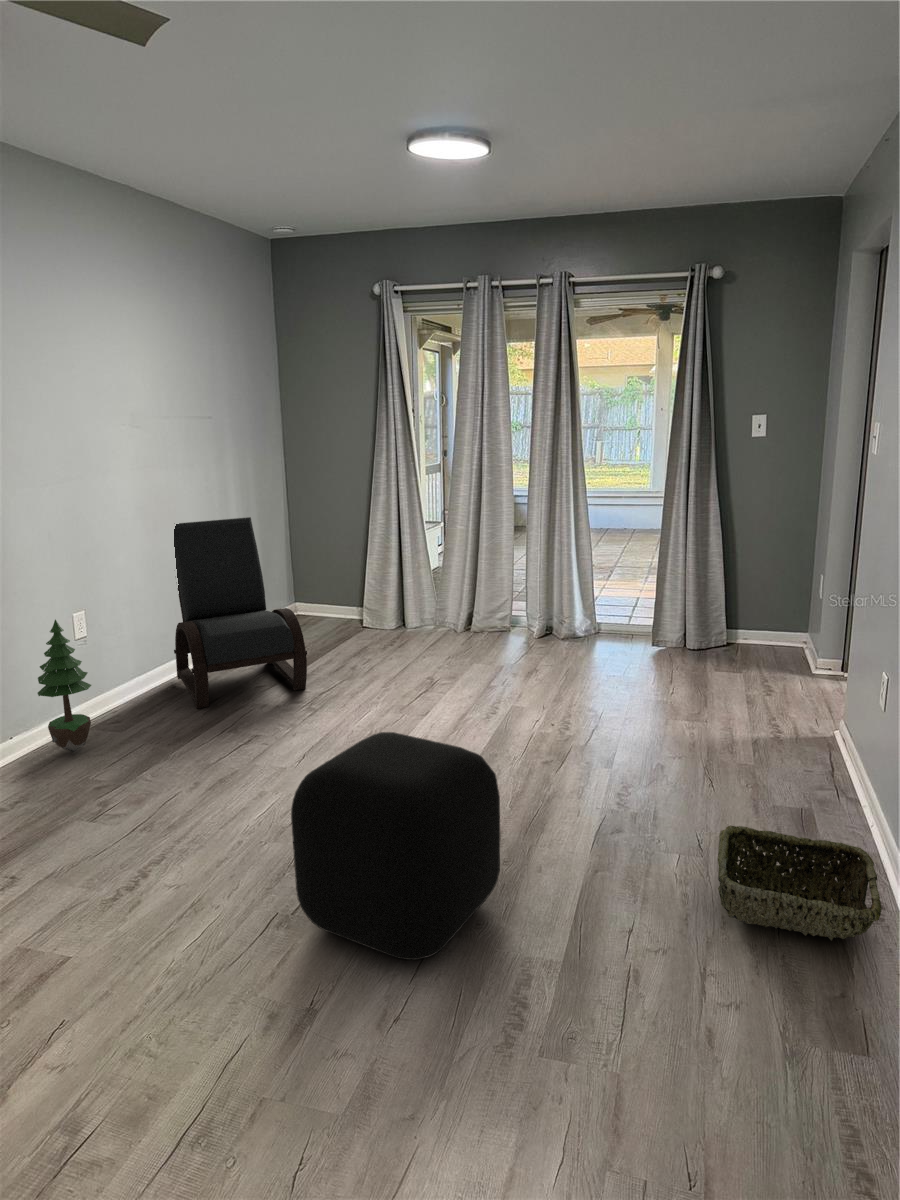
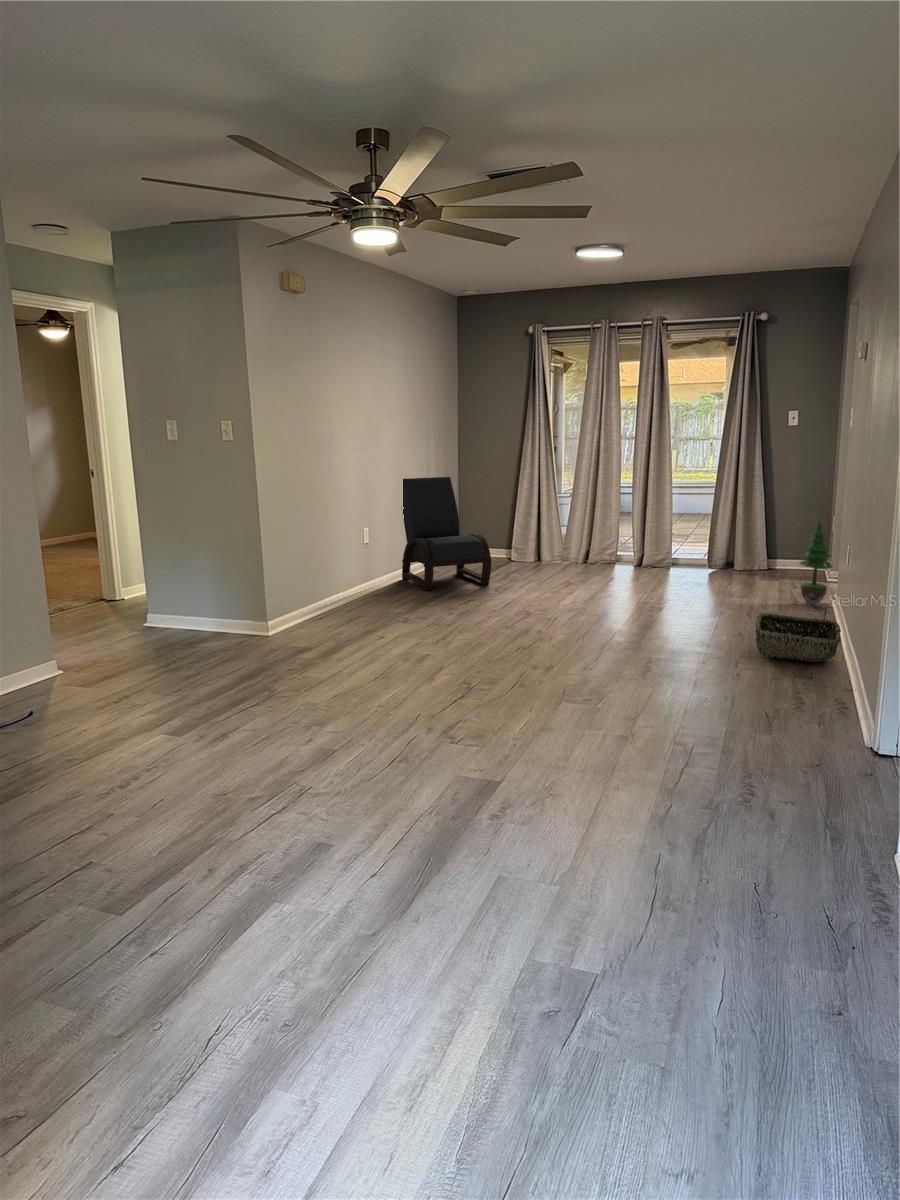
potted tree: present [38,620,91,752] -> present [800,521,832,605]
ottoman: present [291,732,500,960] -> none [534,561,640,663]

